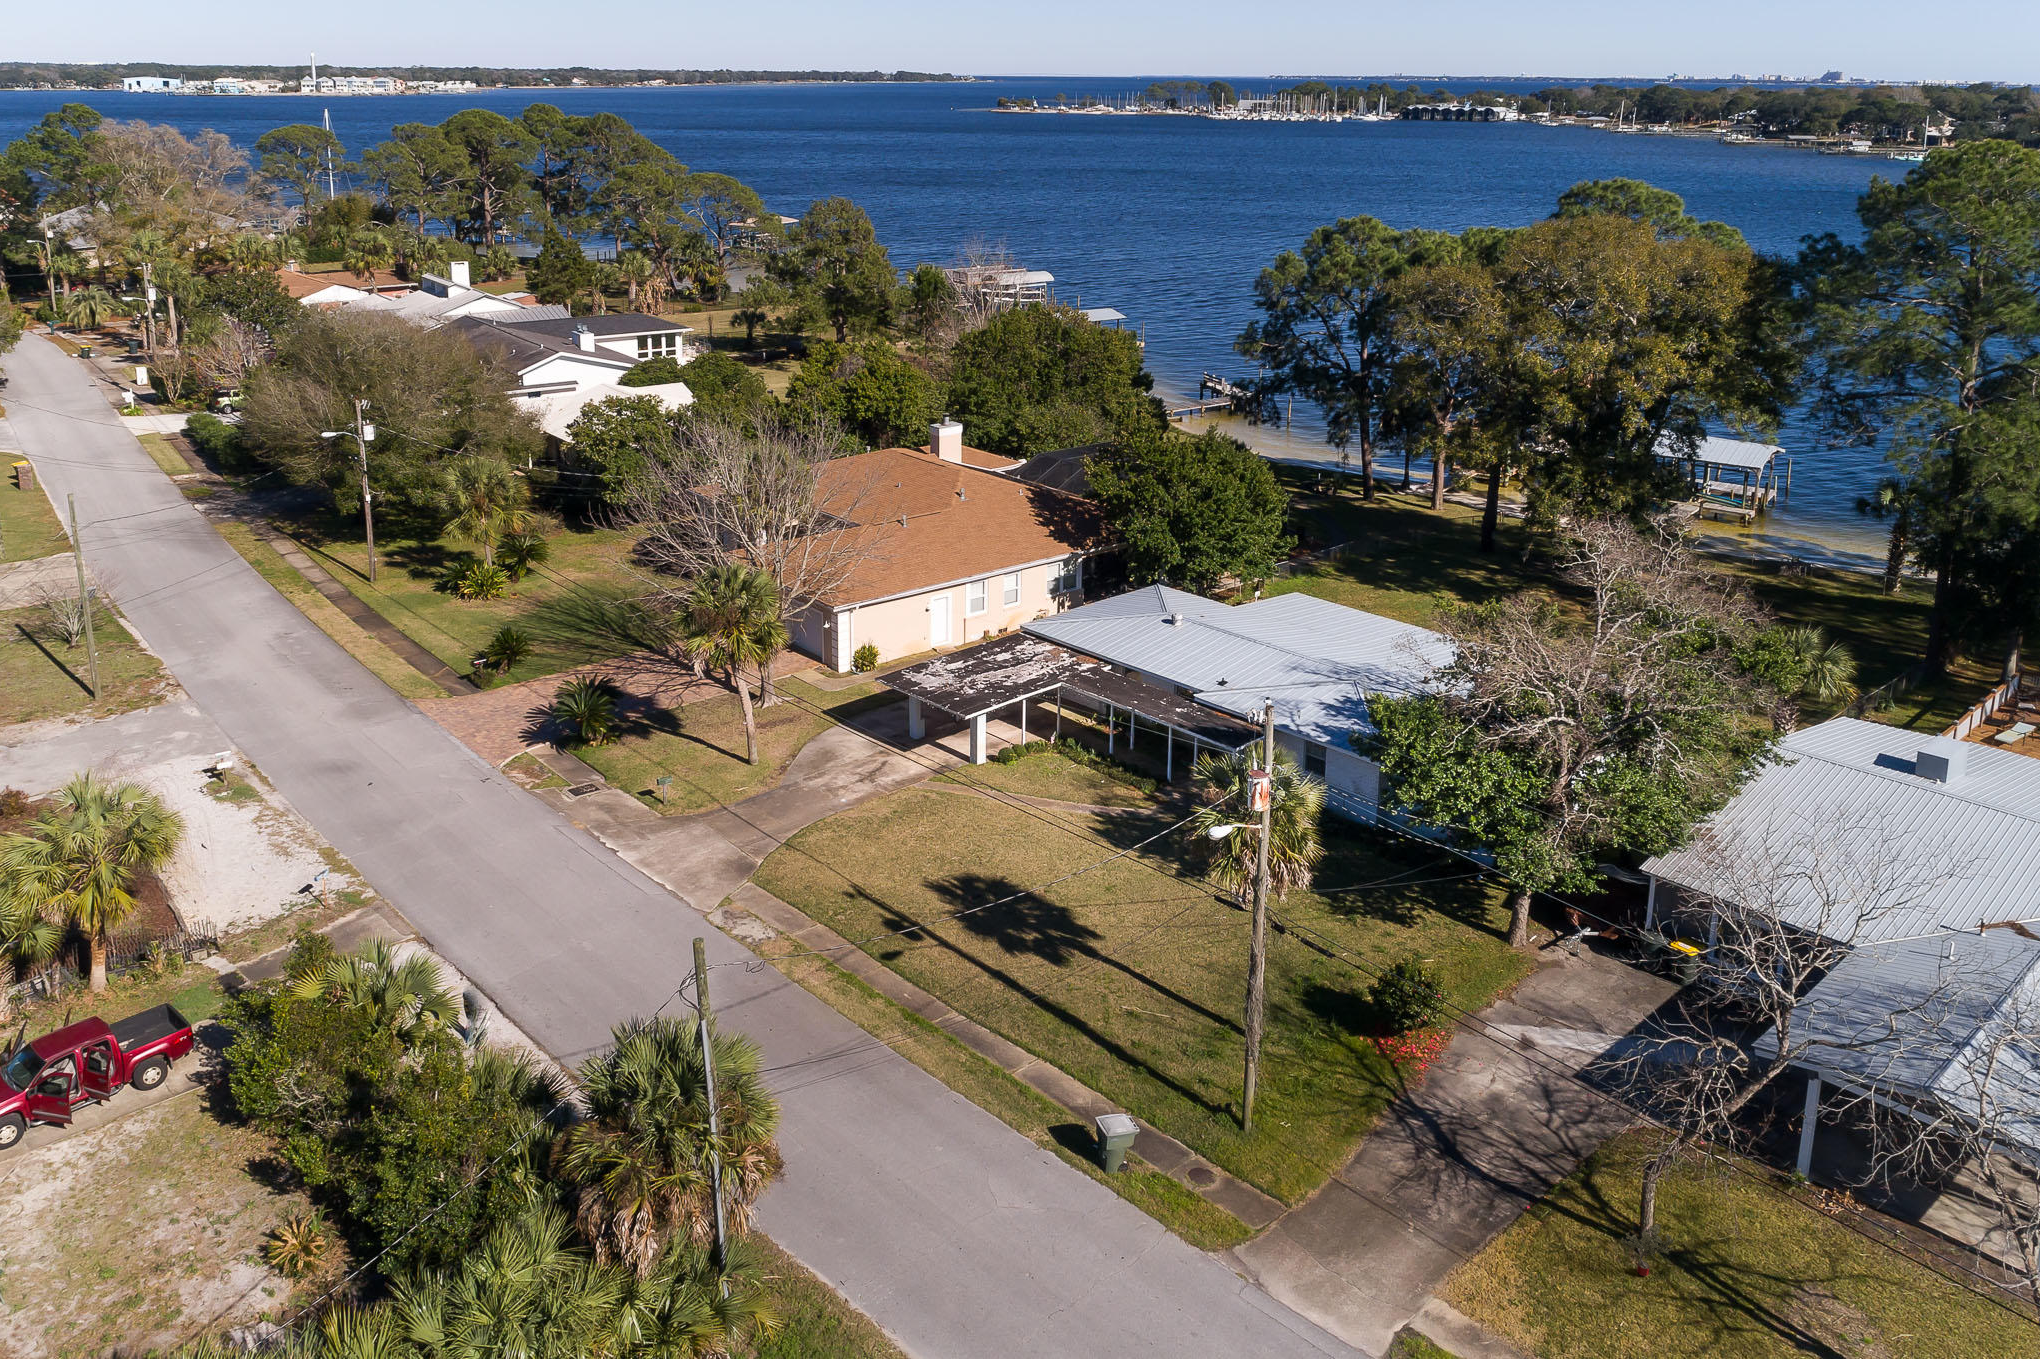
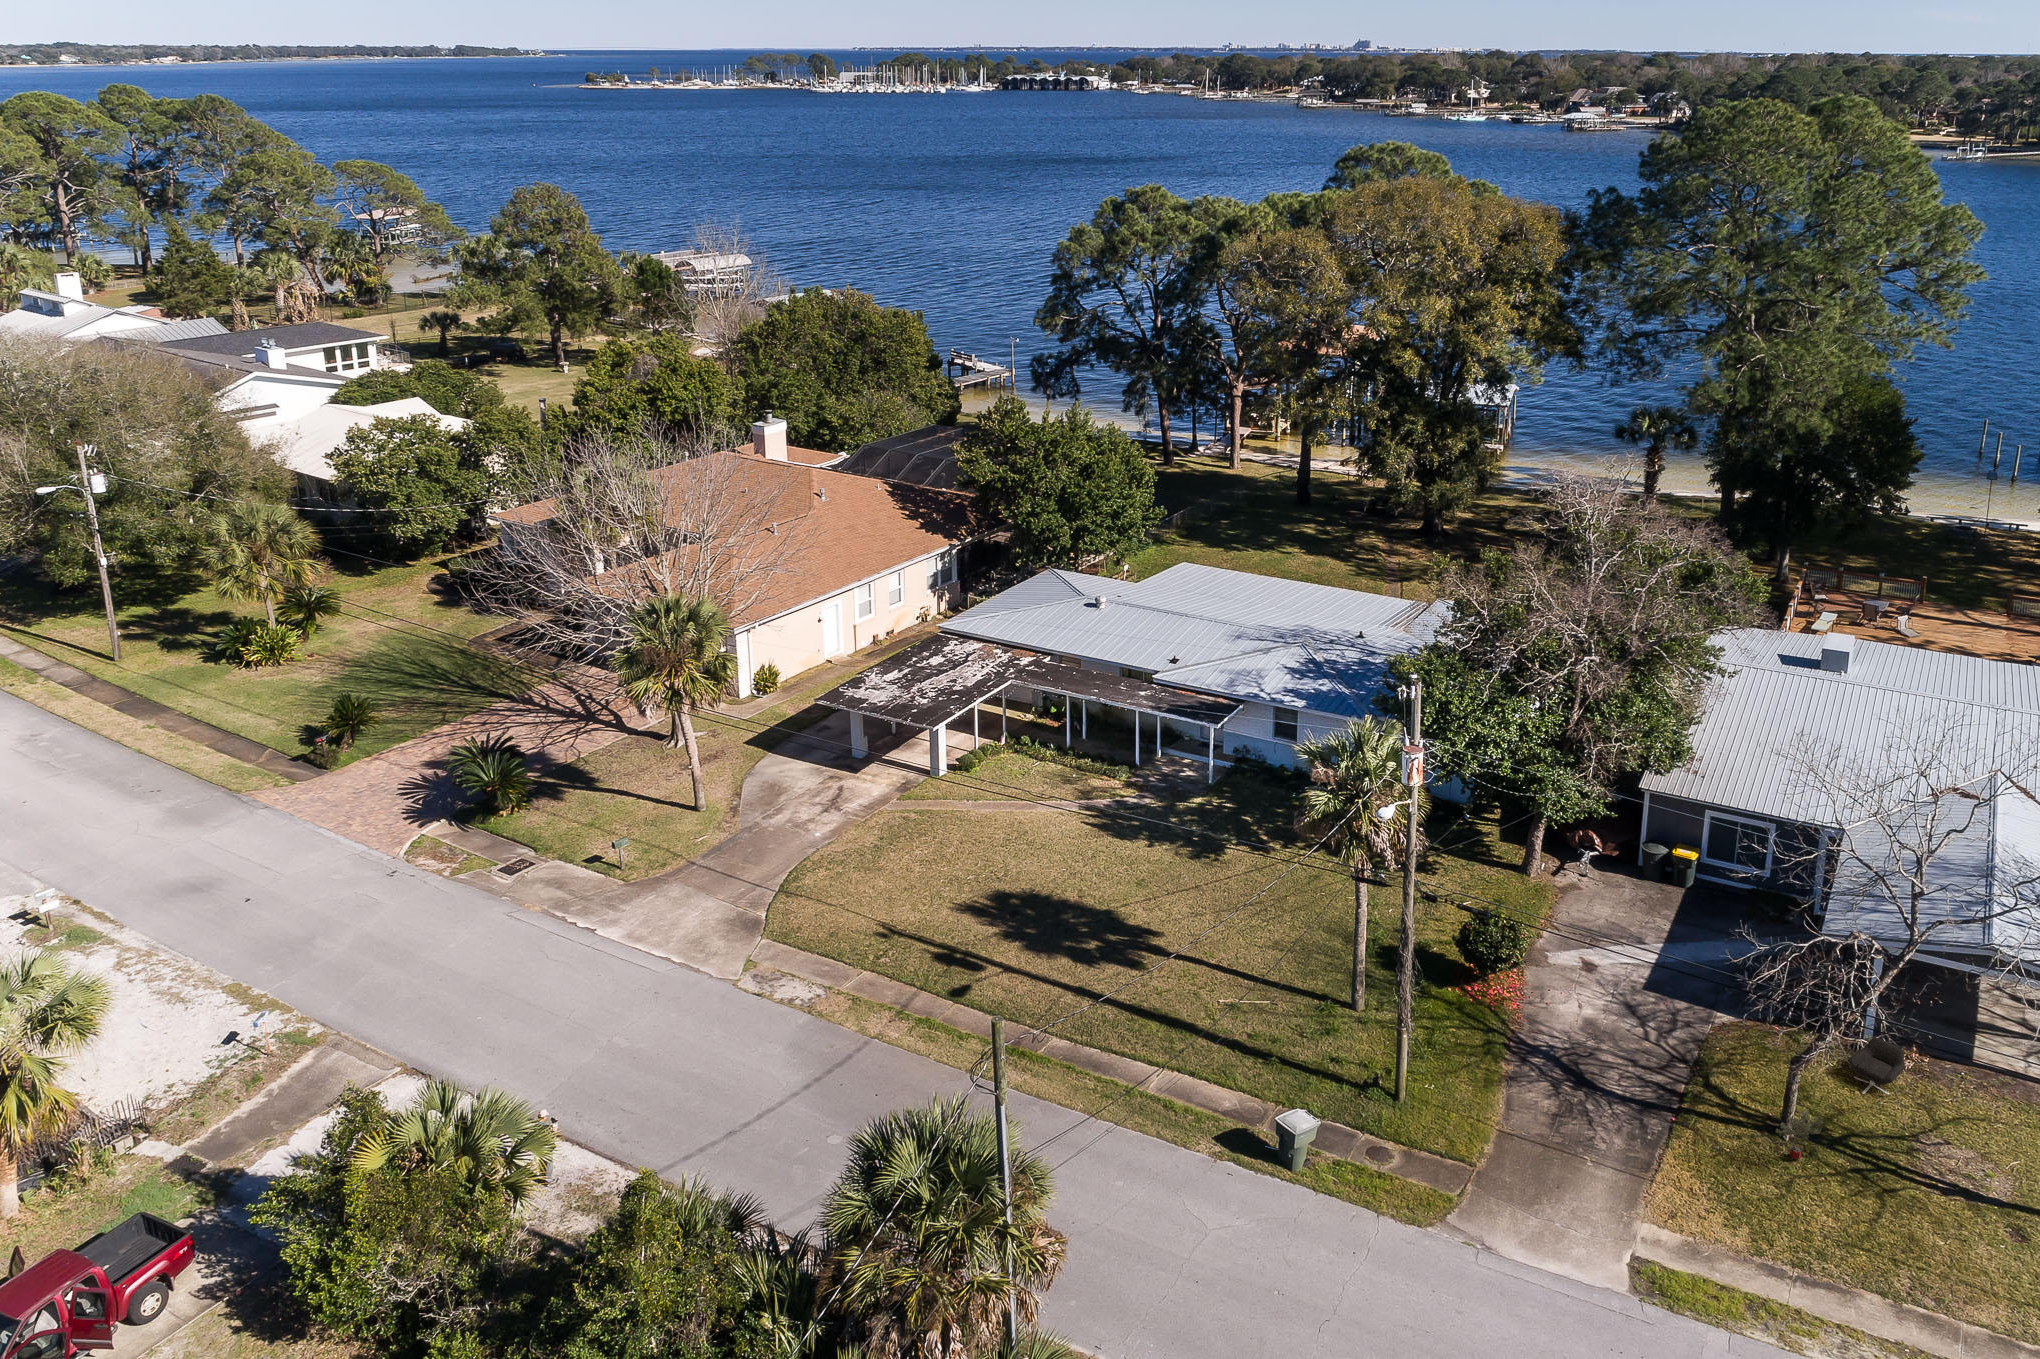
lounge chair: none [1760,1175,1828,1240] -> present [1848,1037,1905,1095]

